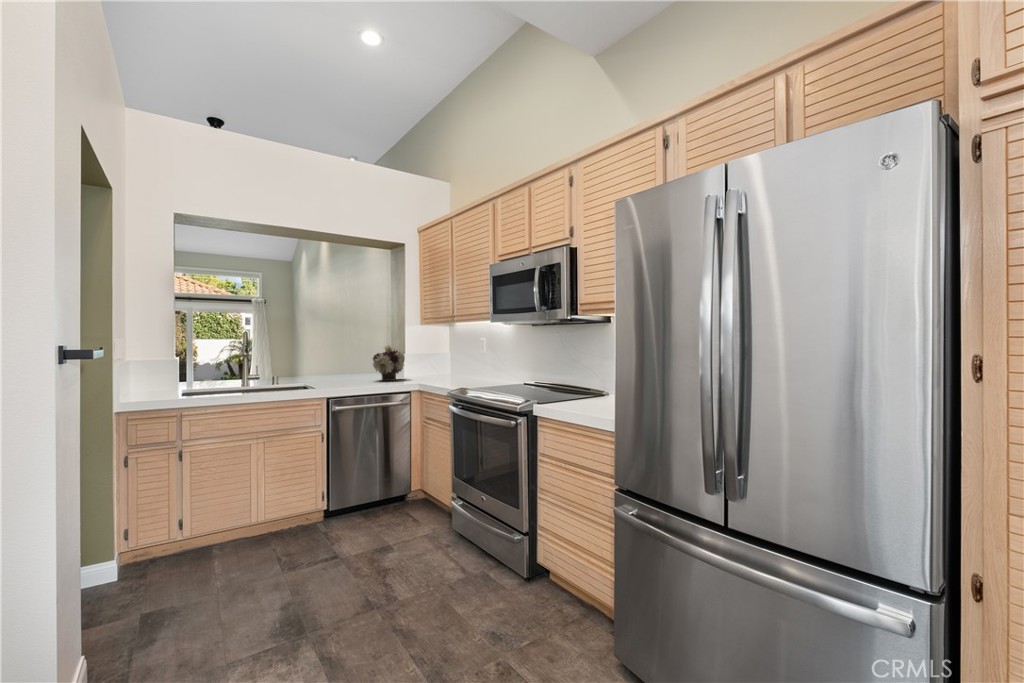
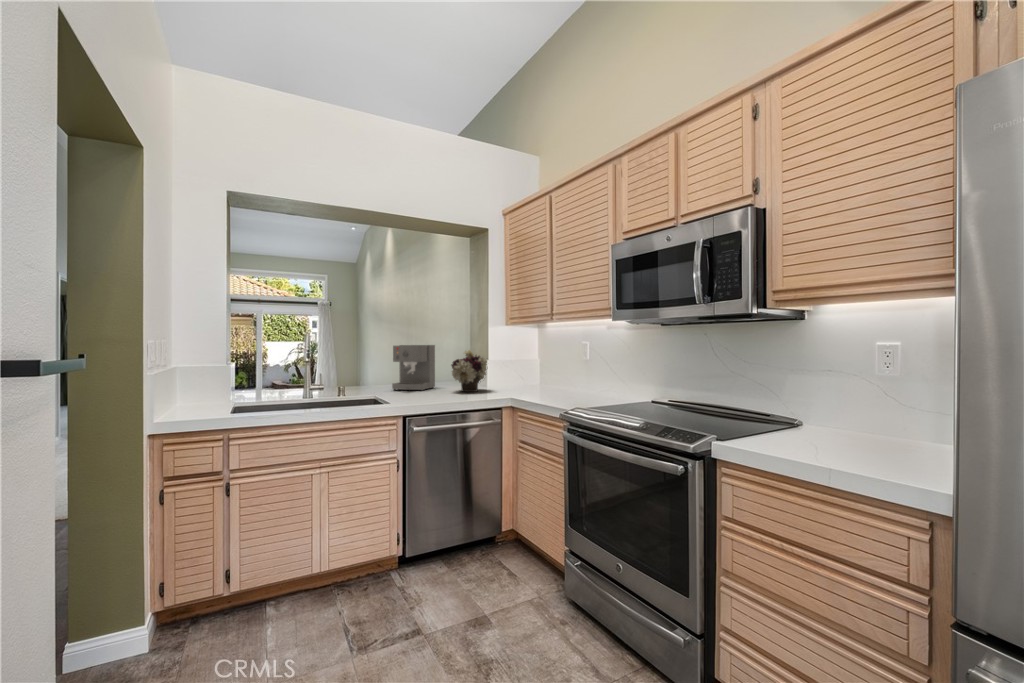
coffee maker: none [321,341,360,381] -> present [392,345,435,391]

